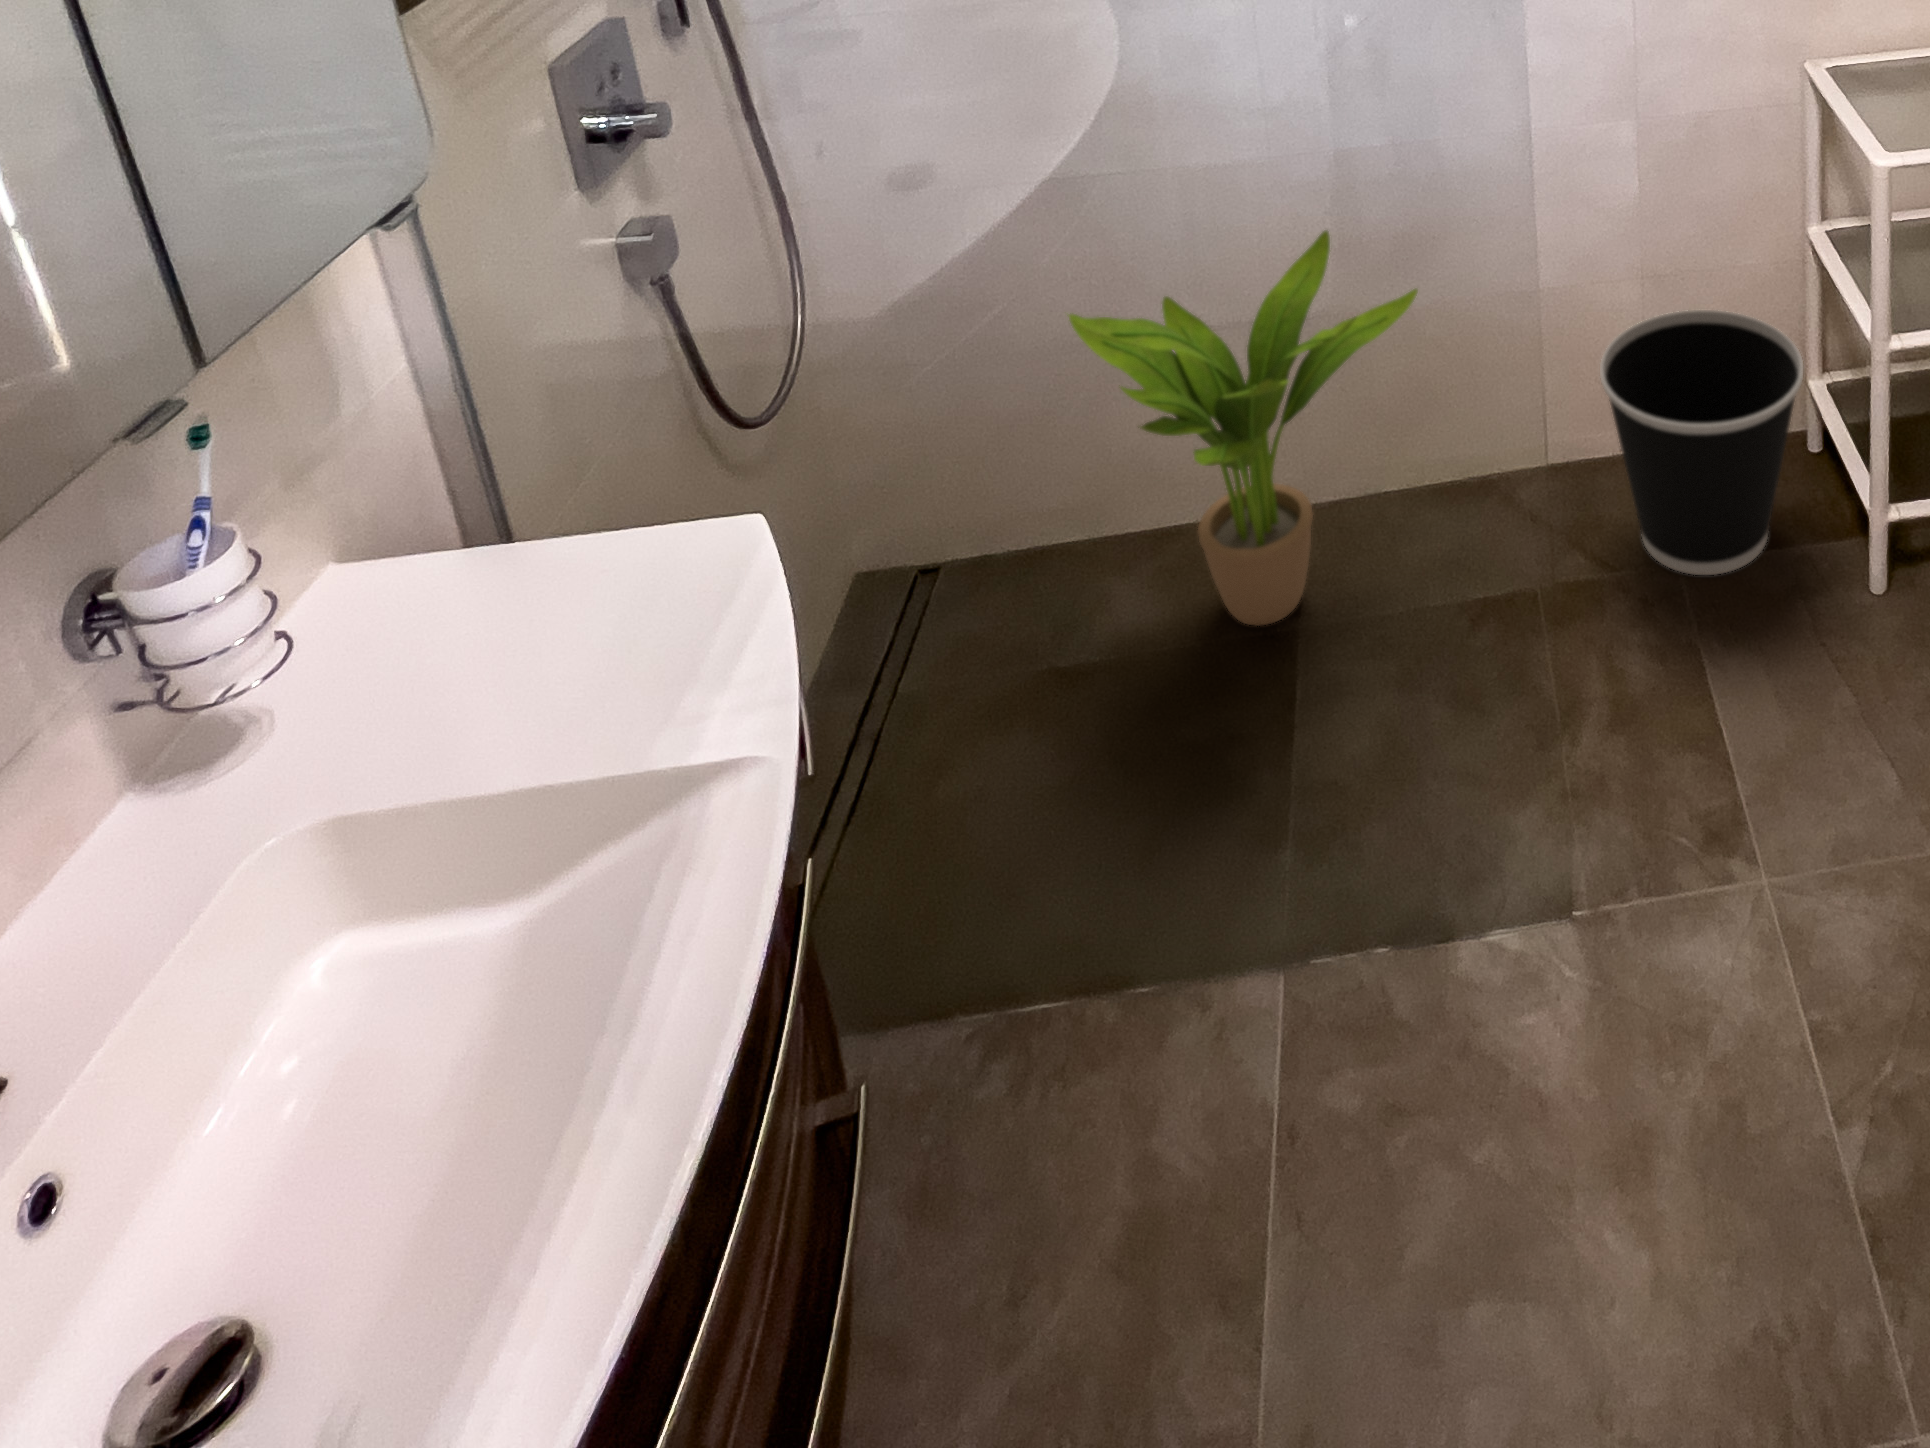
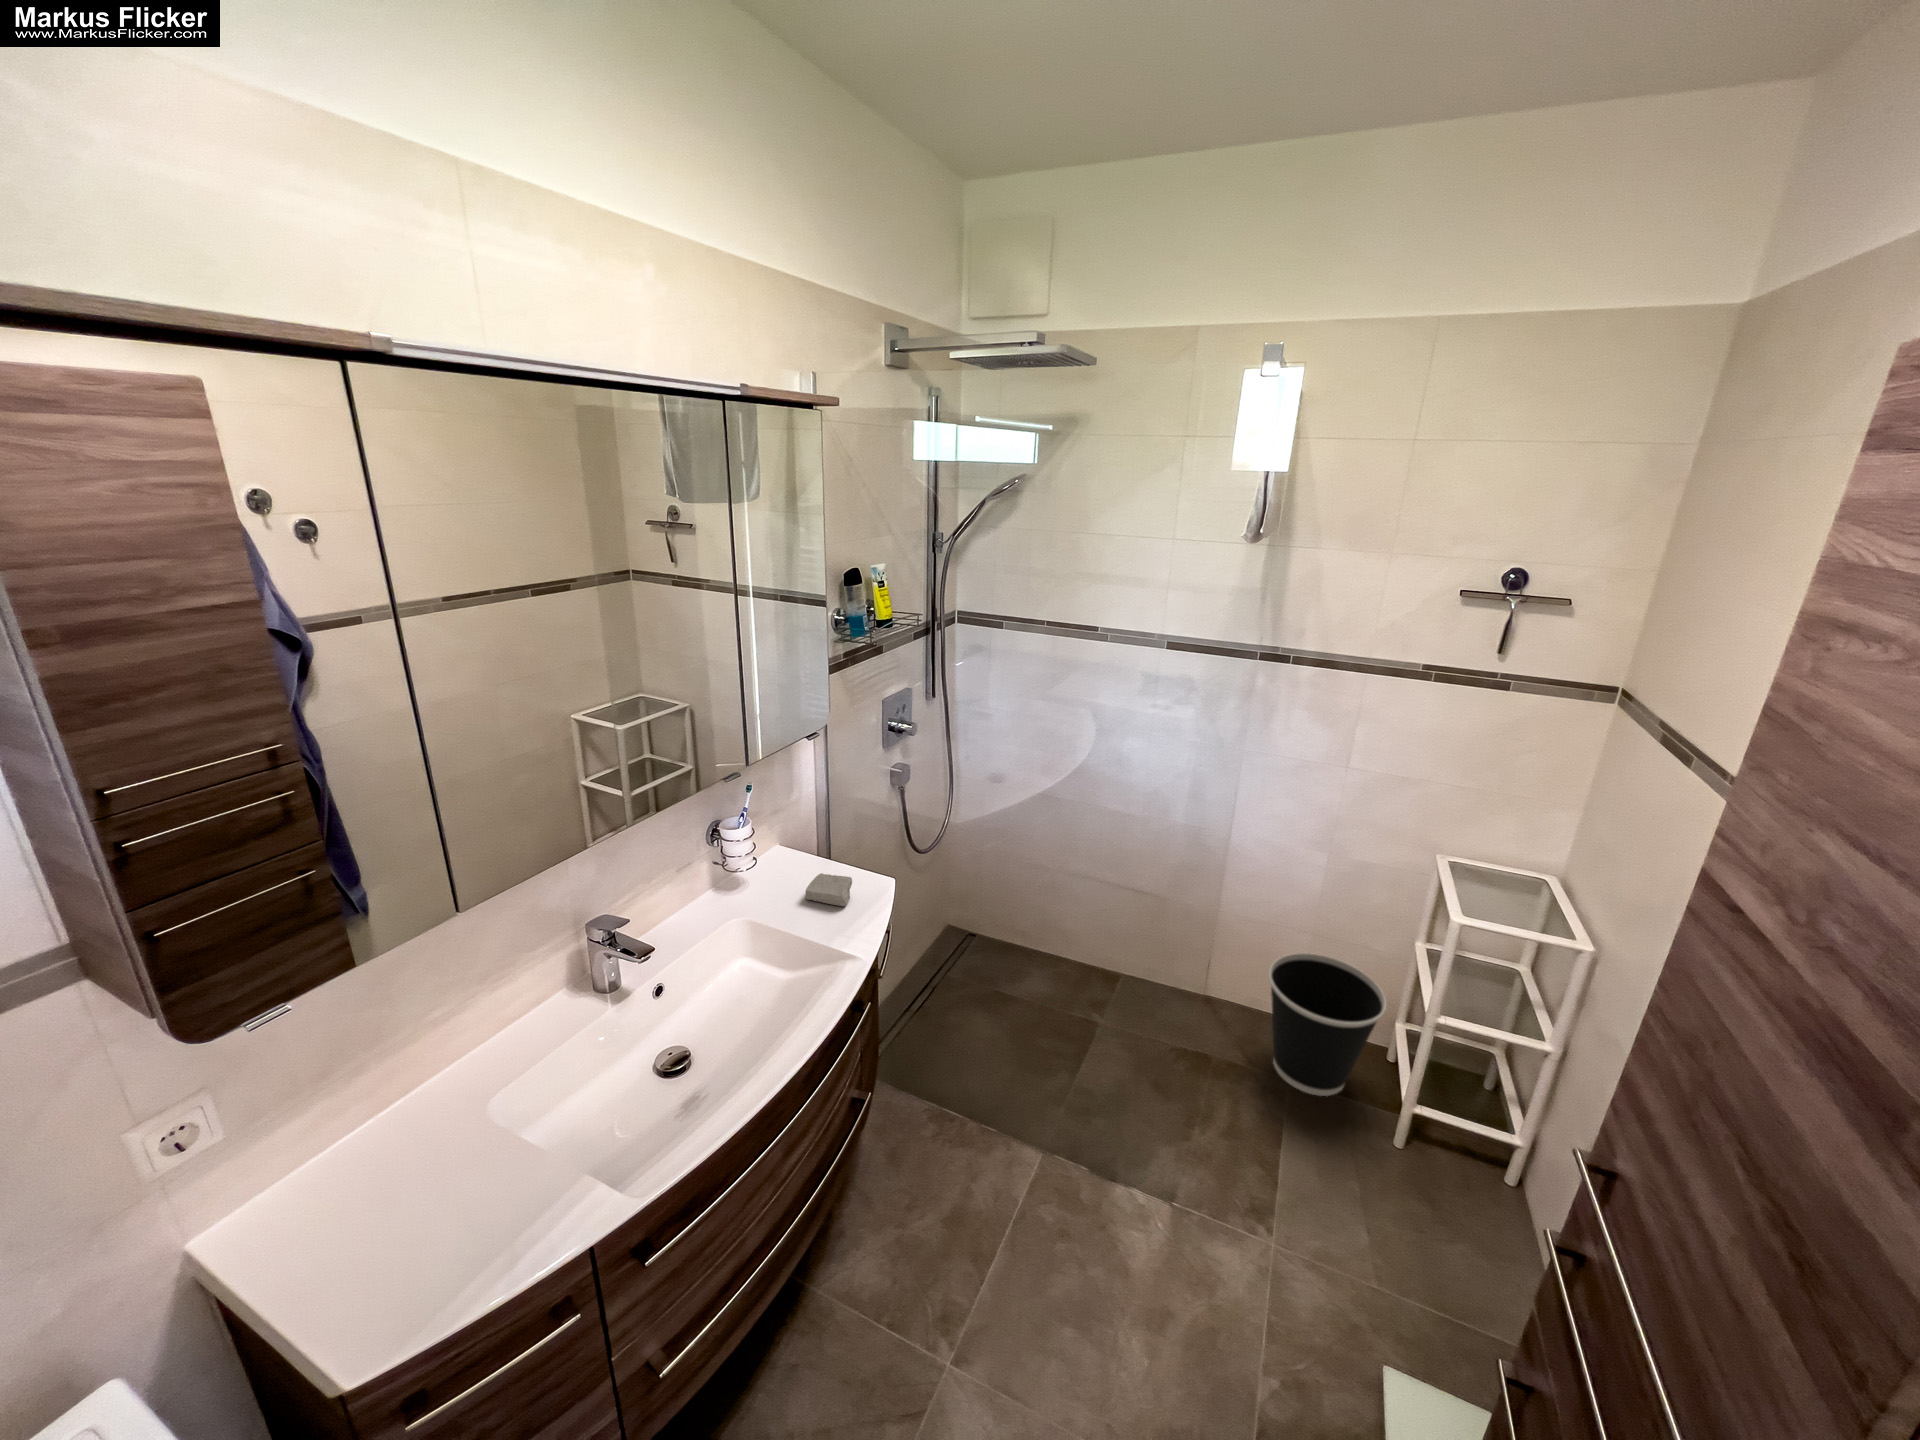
potted plant: present [1069,231,1418,626] -> none [1033,848,1190,1013]
soap bar: none [508,559,662,676] -> present [805,873,852,906]

